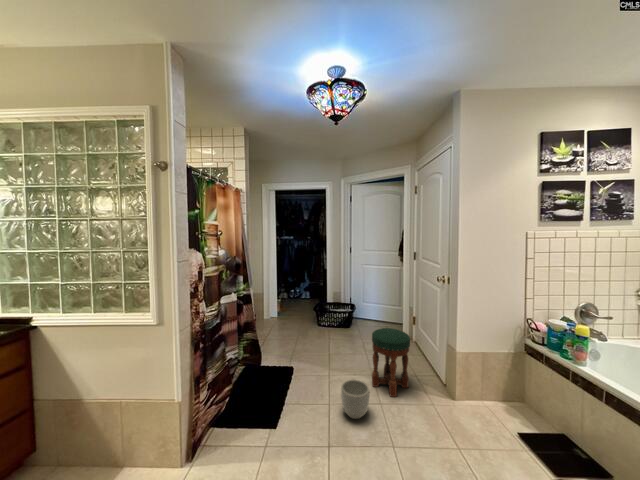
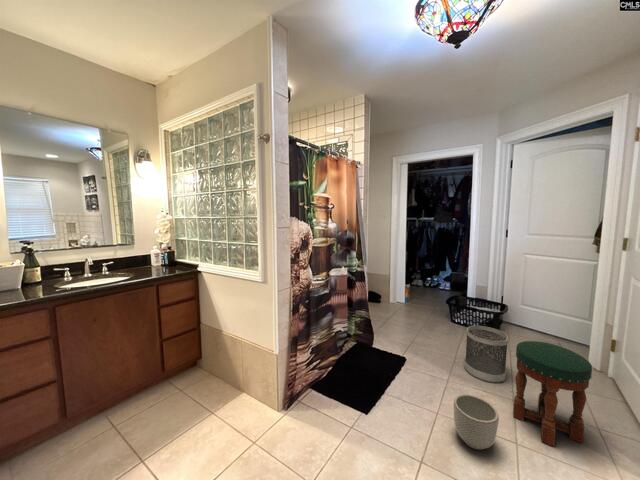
wastebasket: none [336,325,363,367] -> present [464,326,508,383]

